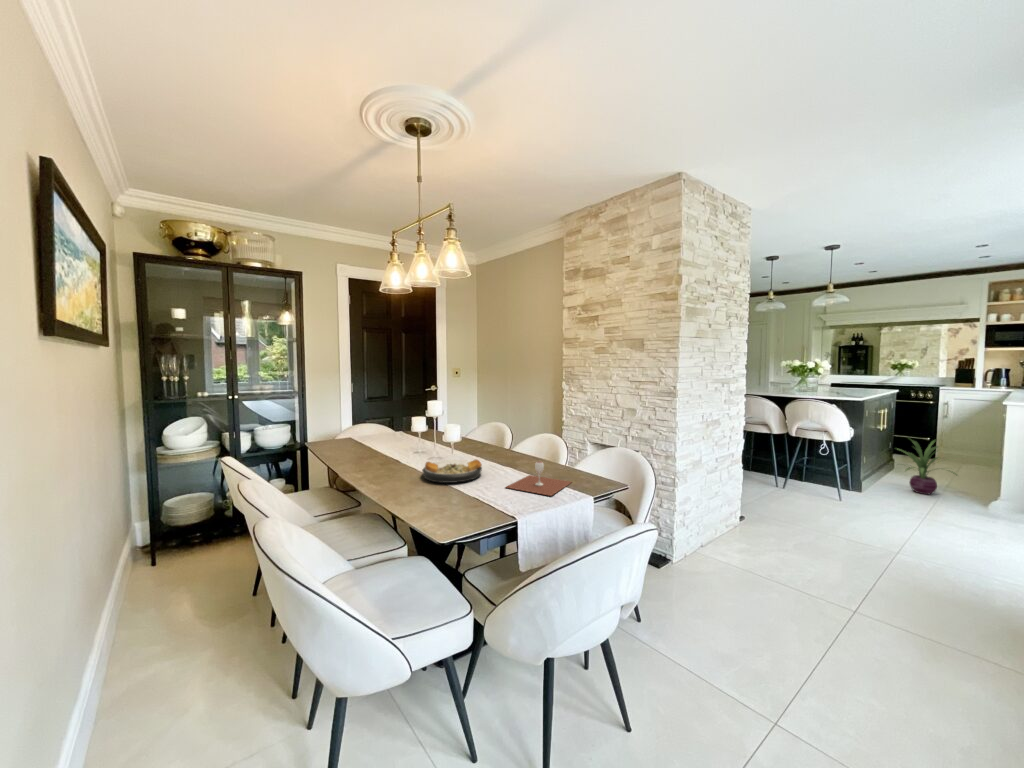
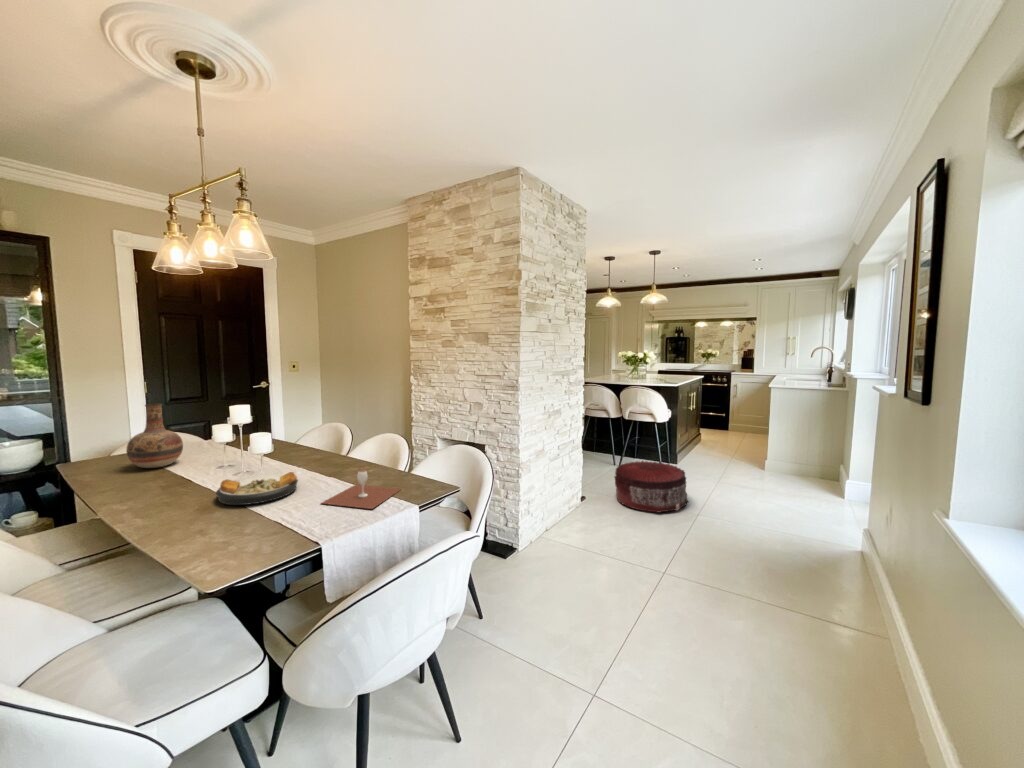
vase: none [351,399,387,450] -> present [126,403,183,468]
decorative plant: present [899,440,954,494] -> none [688,416,744,462]
pouf: none [781,483,883,544] -> present [614,461,688,512]

